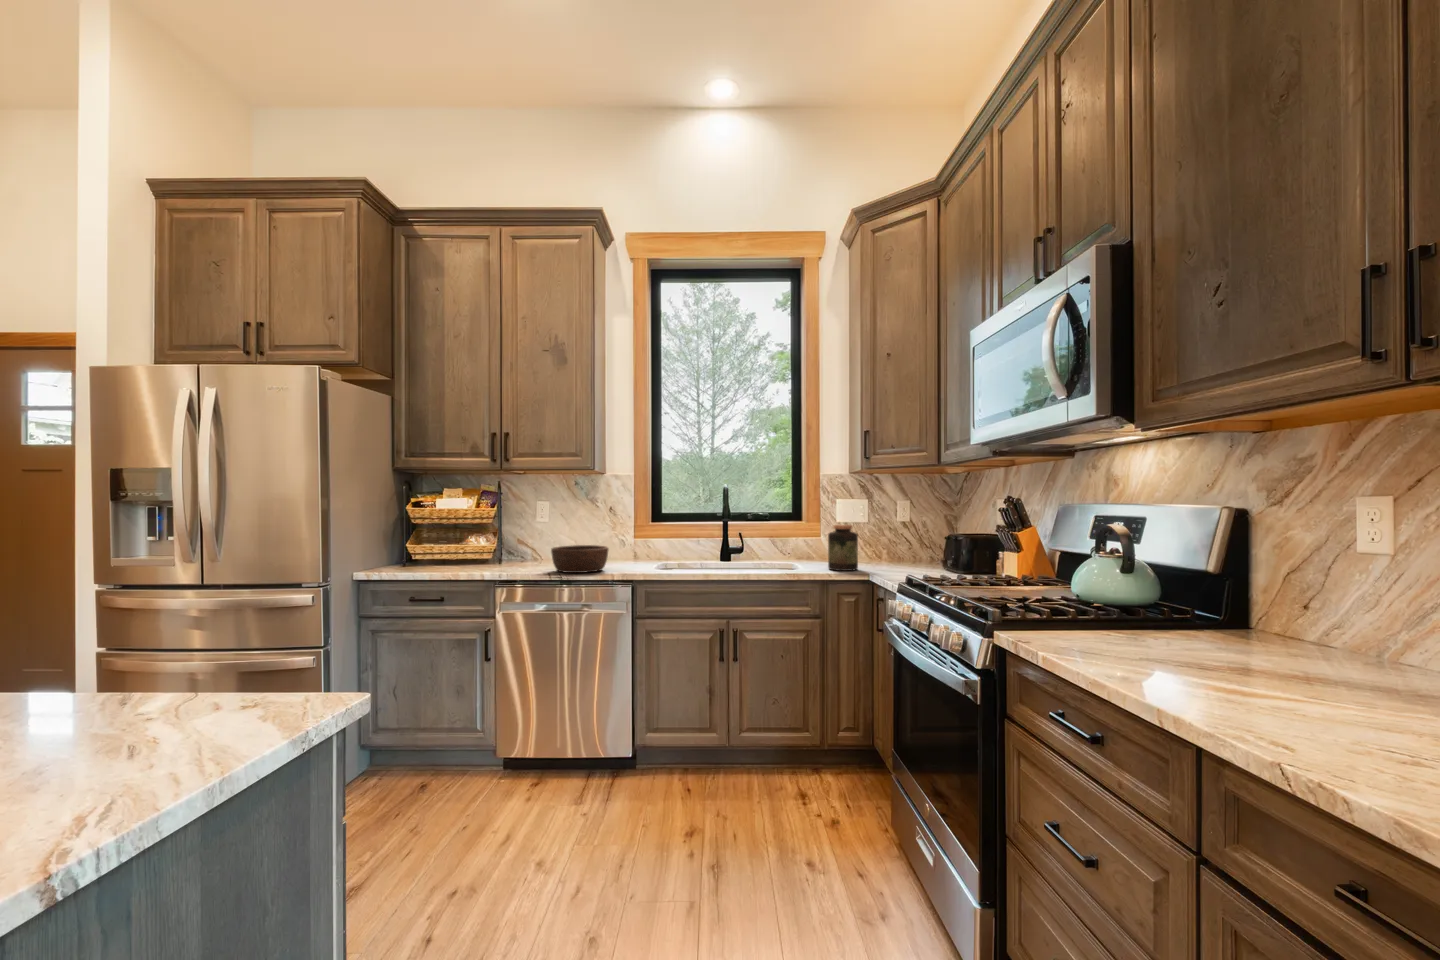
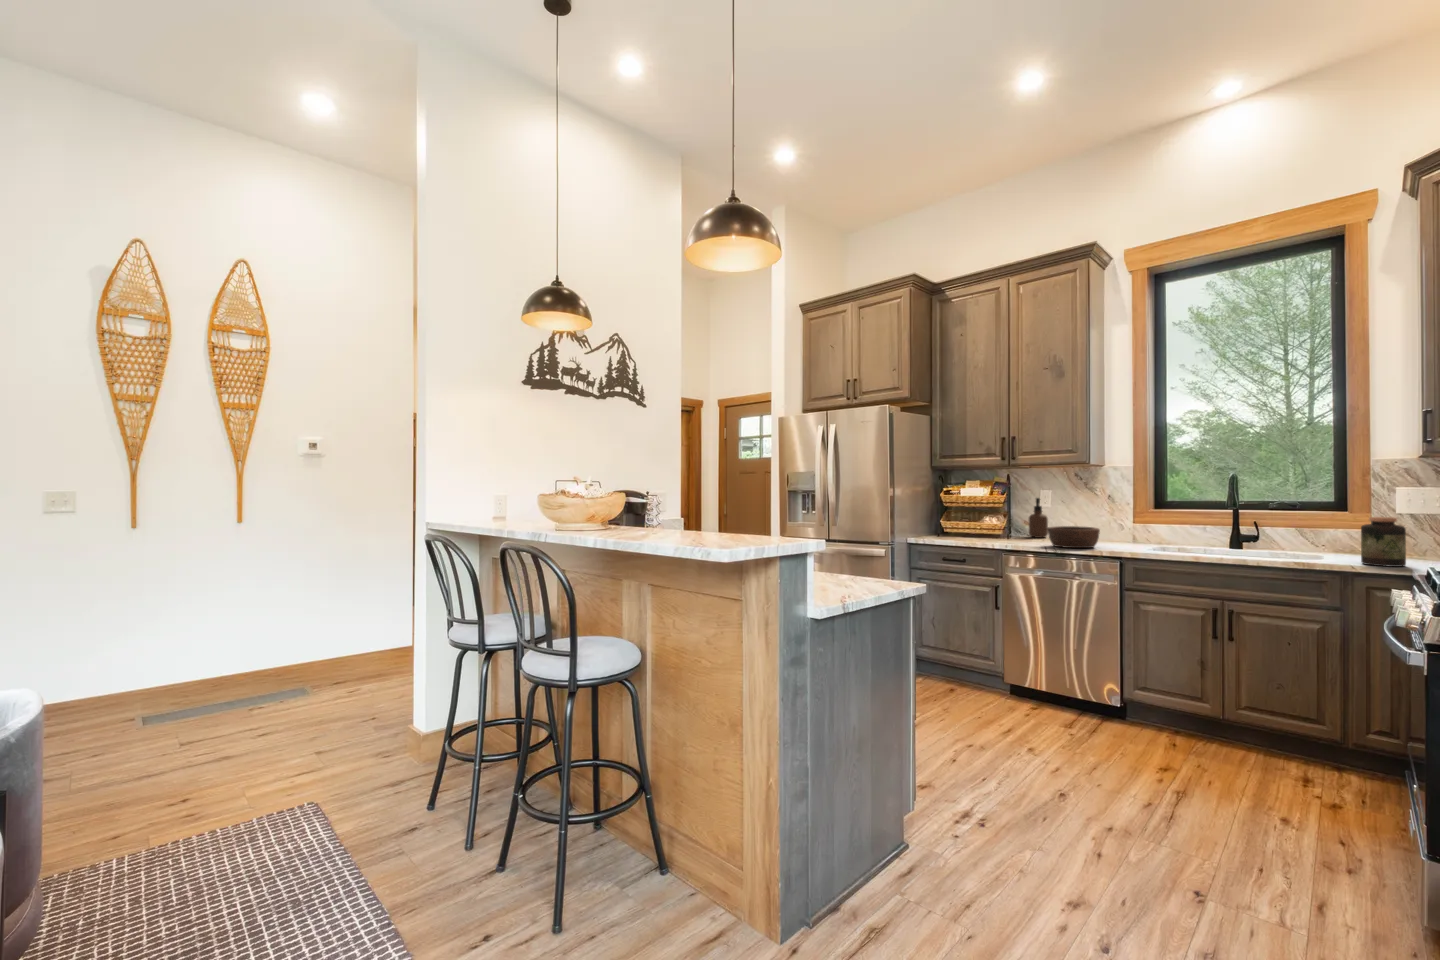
soap dispenser: none [521,511,543,561] -> present [1029,498,1048,538]

